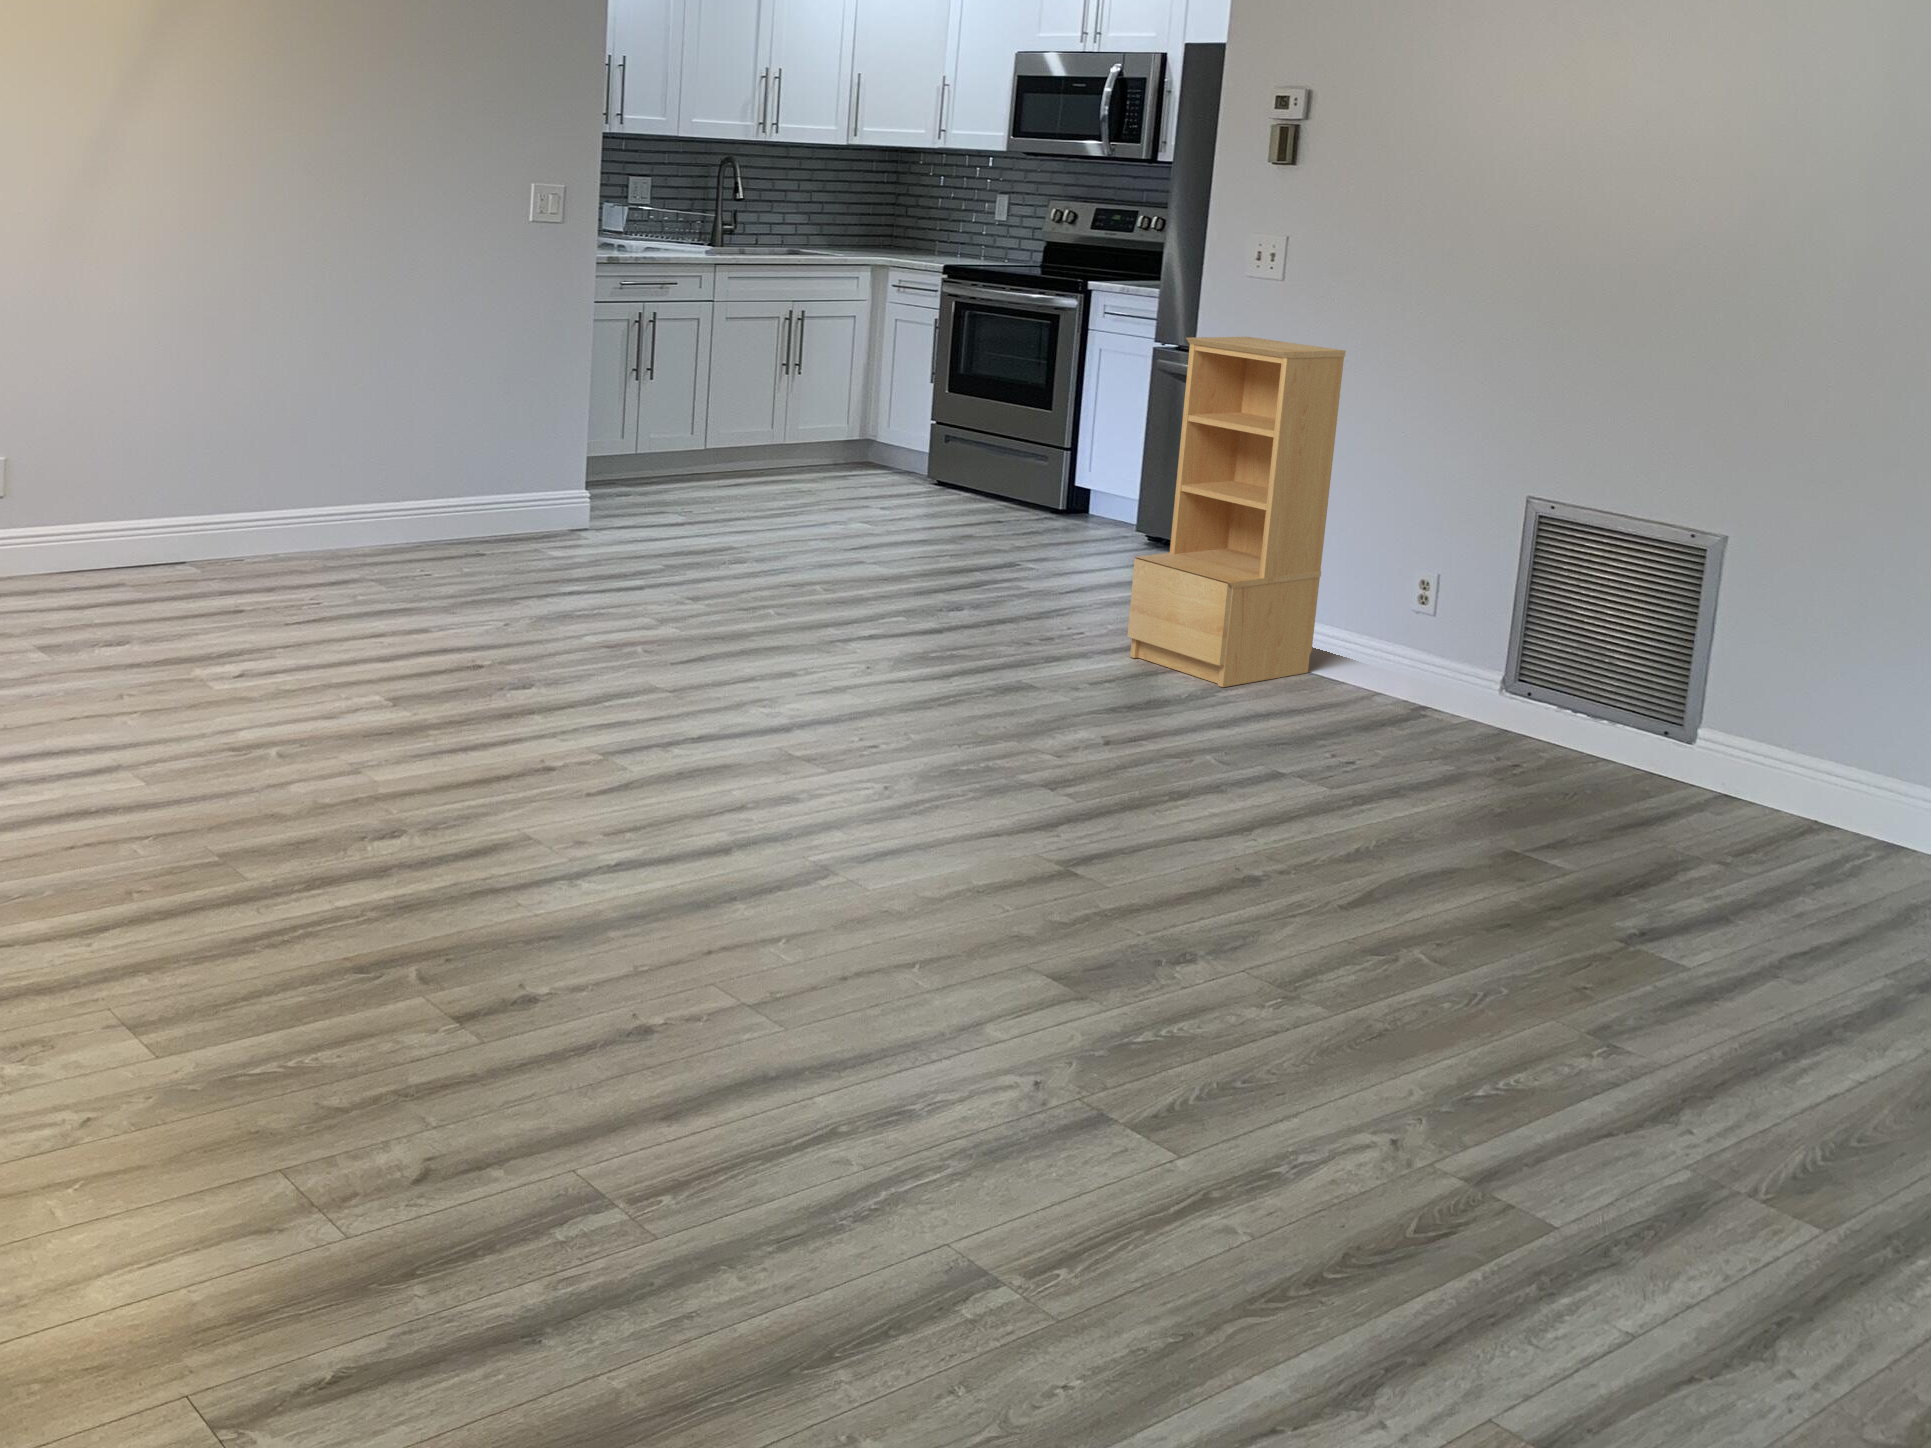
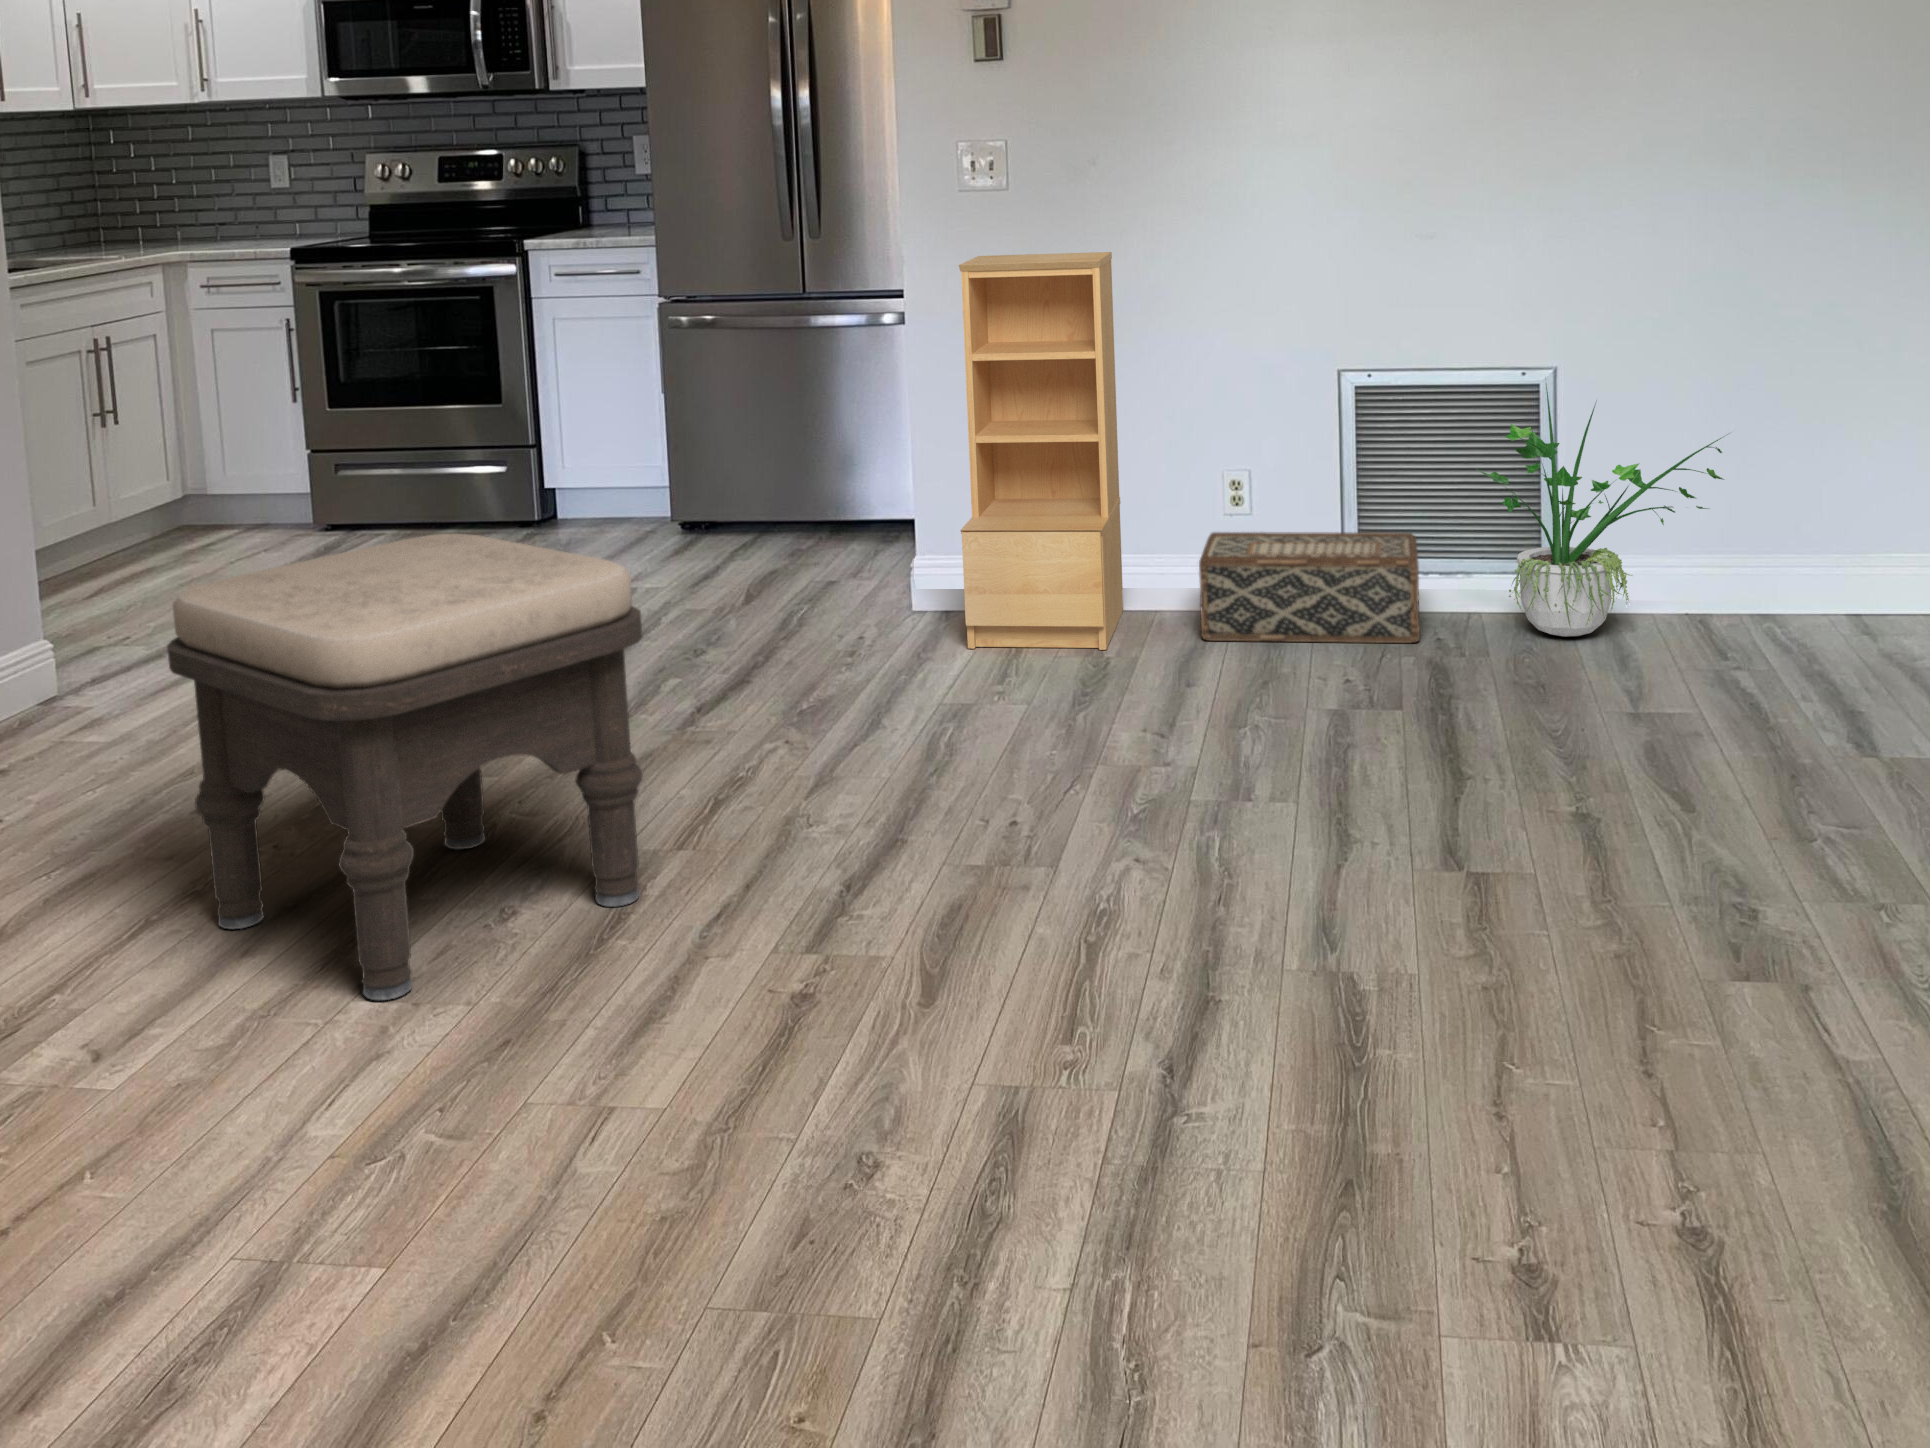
ottoman: none [408,433,654,697] -> present [167,534,643,1000]
potted plant: none [1568,536,1847,801] -> present [1478,386,1724,637]
woven basket: none [1311,621,1556,759] -> present [1199,532,1420,643]

